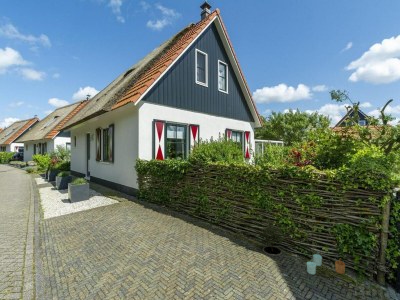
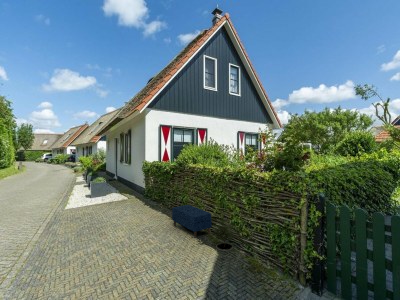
bench: none [196,206,245,243] -> present [172,205,212,238]
bucket: present [307,254,345,275] -> none [239,249,274,270]

